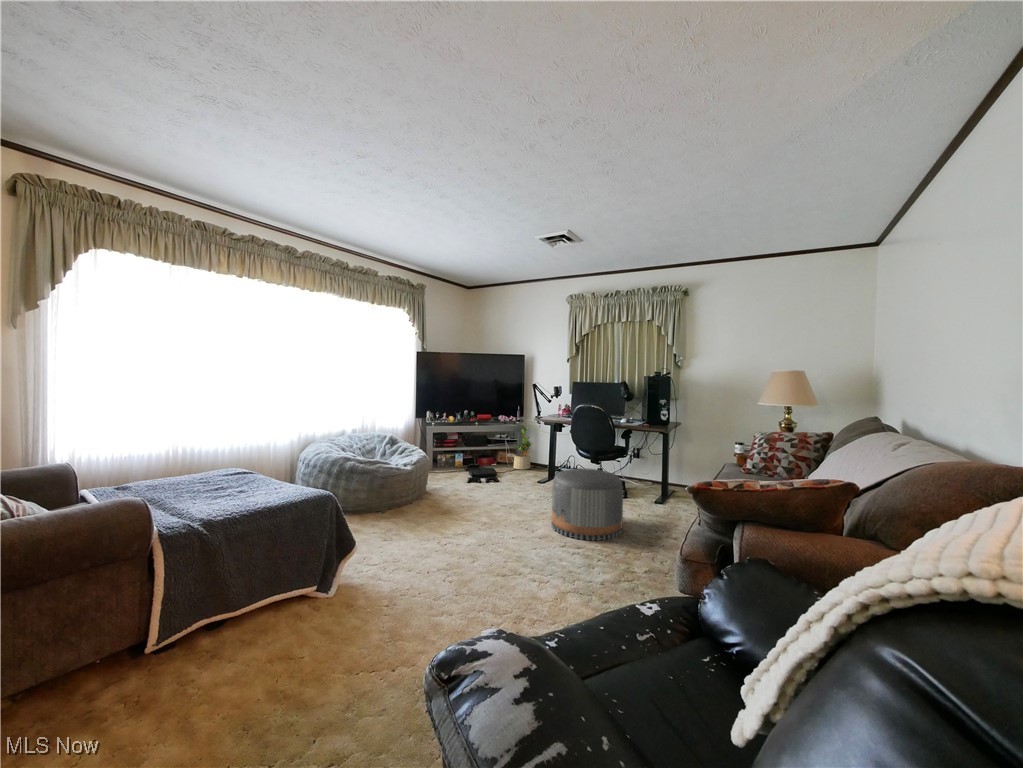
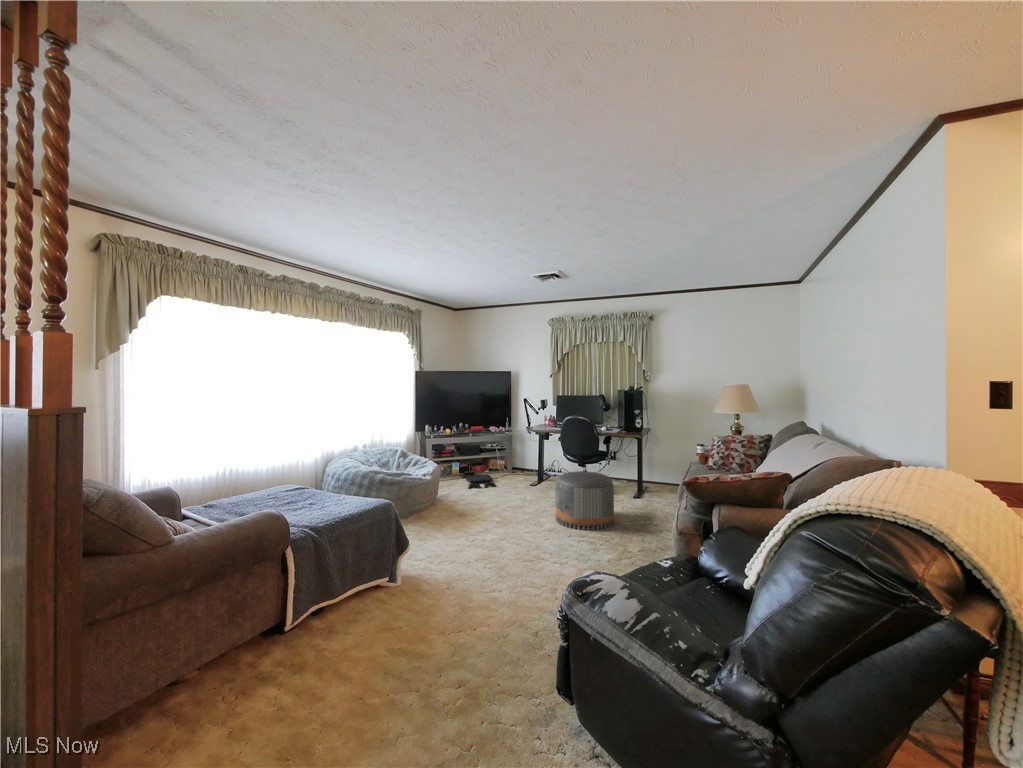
potted plant: present [513,426,531,469] -> none [504,436,523,475]

